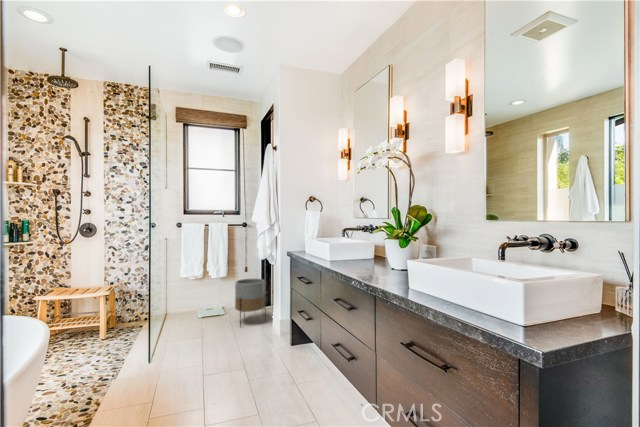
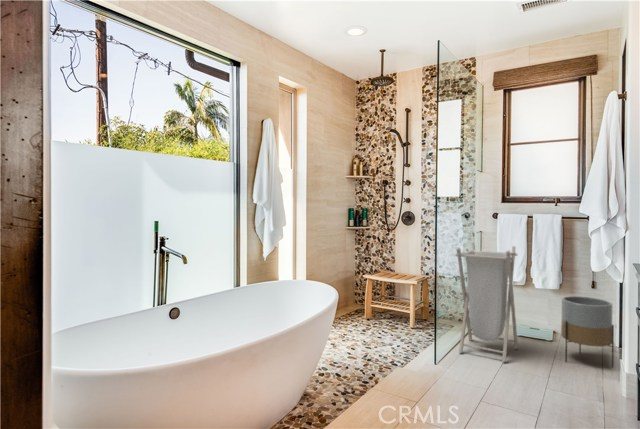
laundry hamper: none [159,248,209,346] -> present [455,245,518,362]

